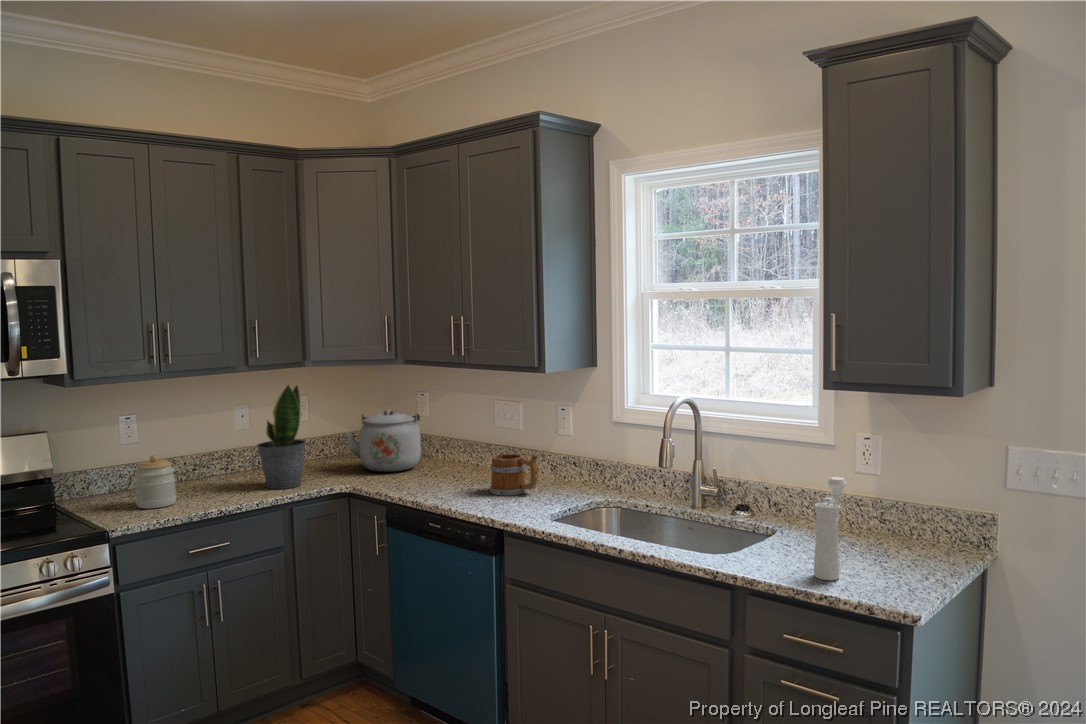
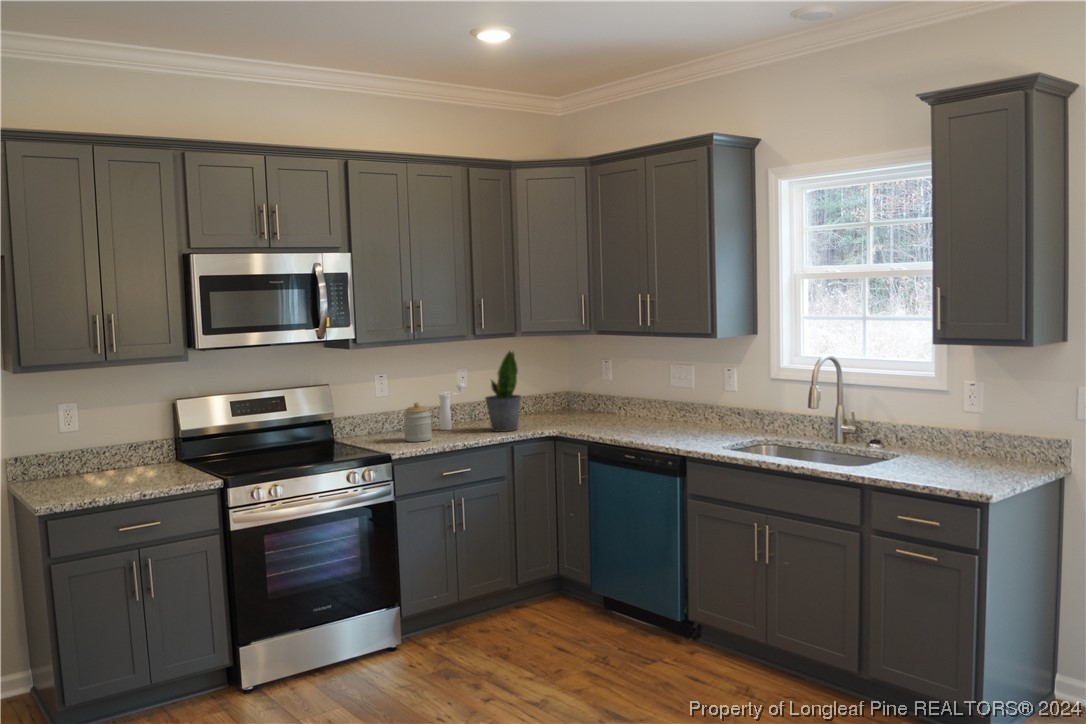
kettle: present [346,410,421,472] -> none [547,372,607,422]
mug: present [490,453,539,495] -> none [669,402,710,436]
pepper mill: present [814,477,847,580] -> present [439,383,465,430]

